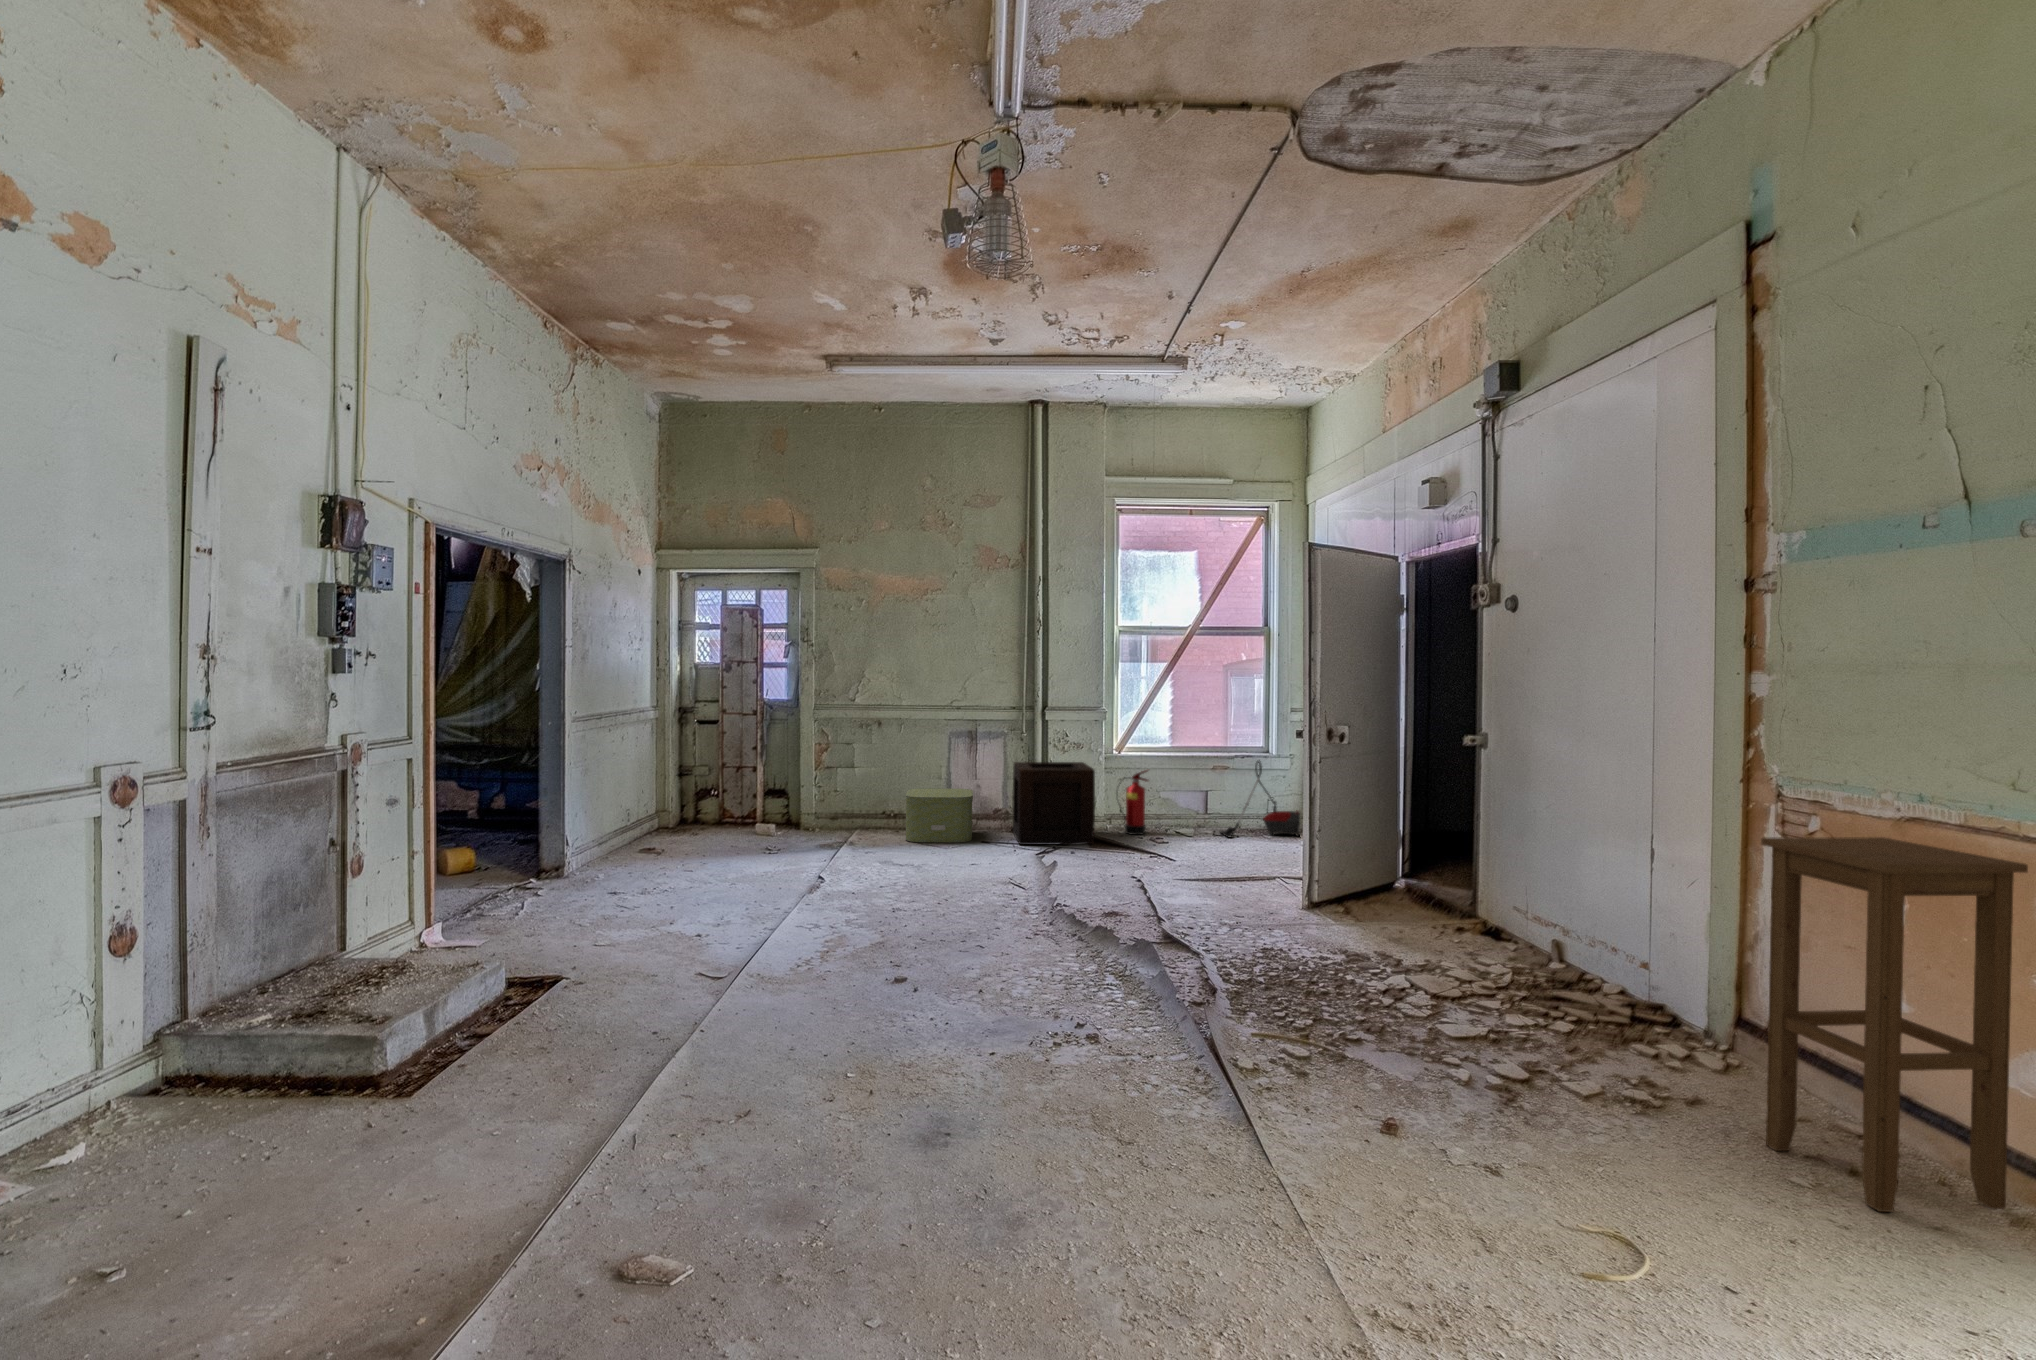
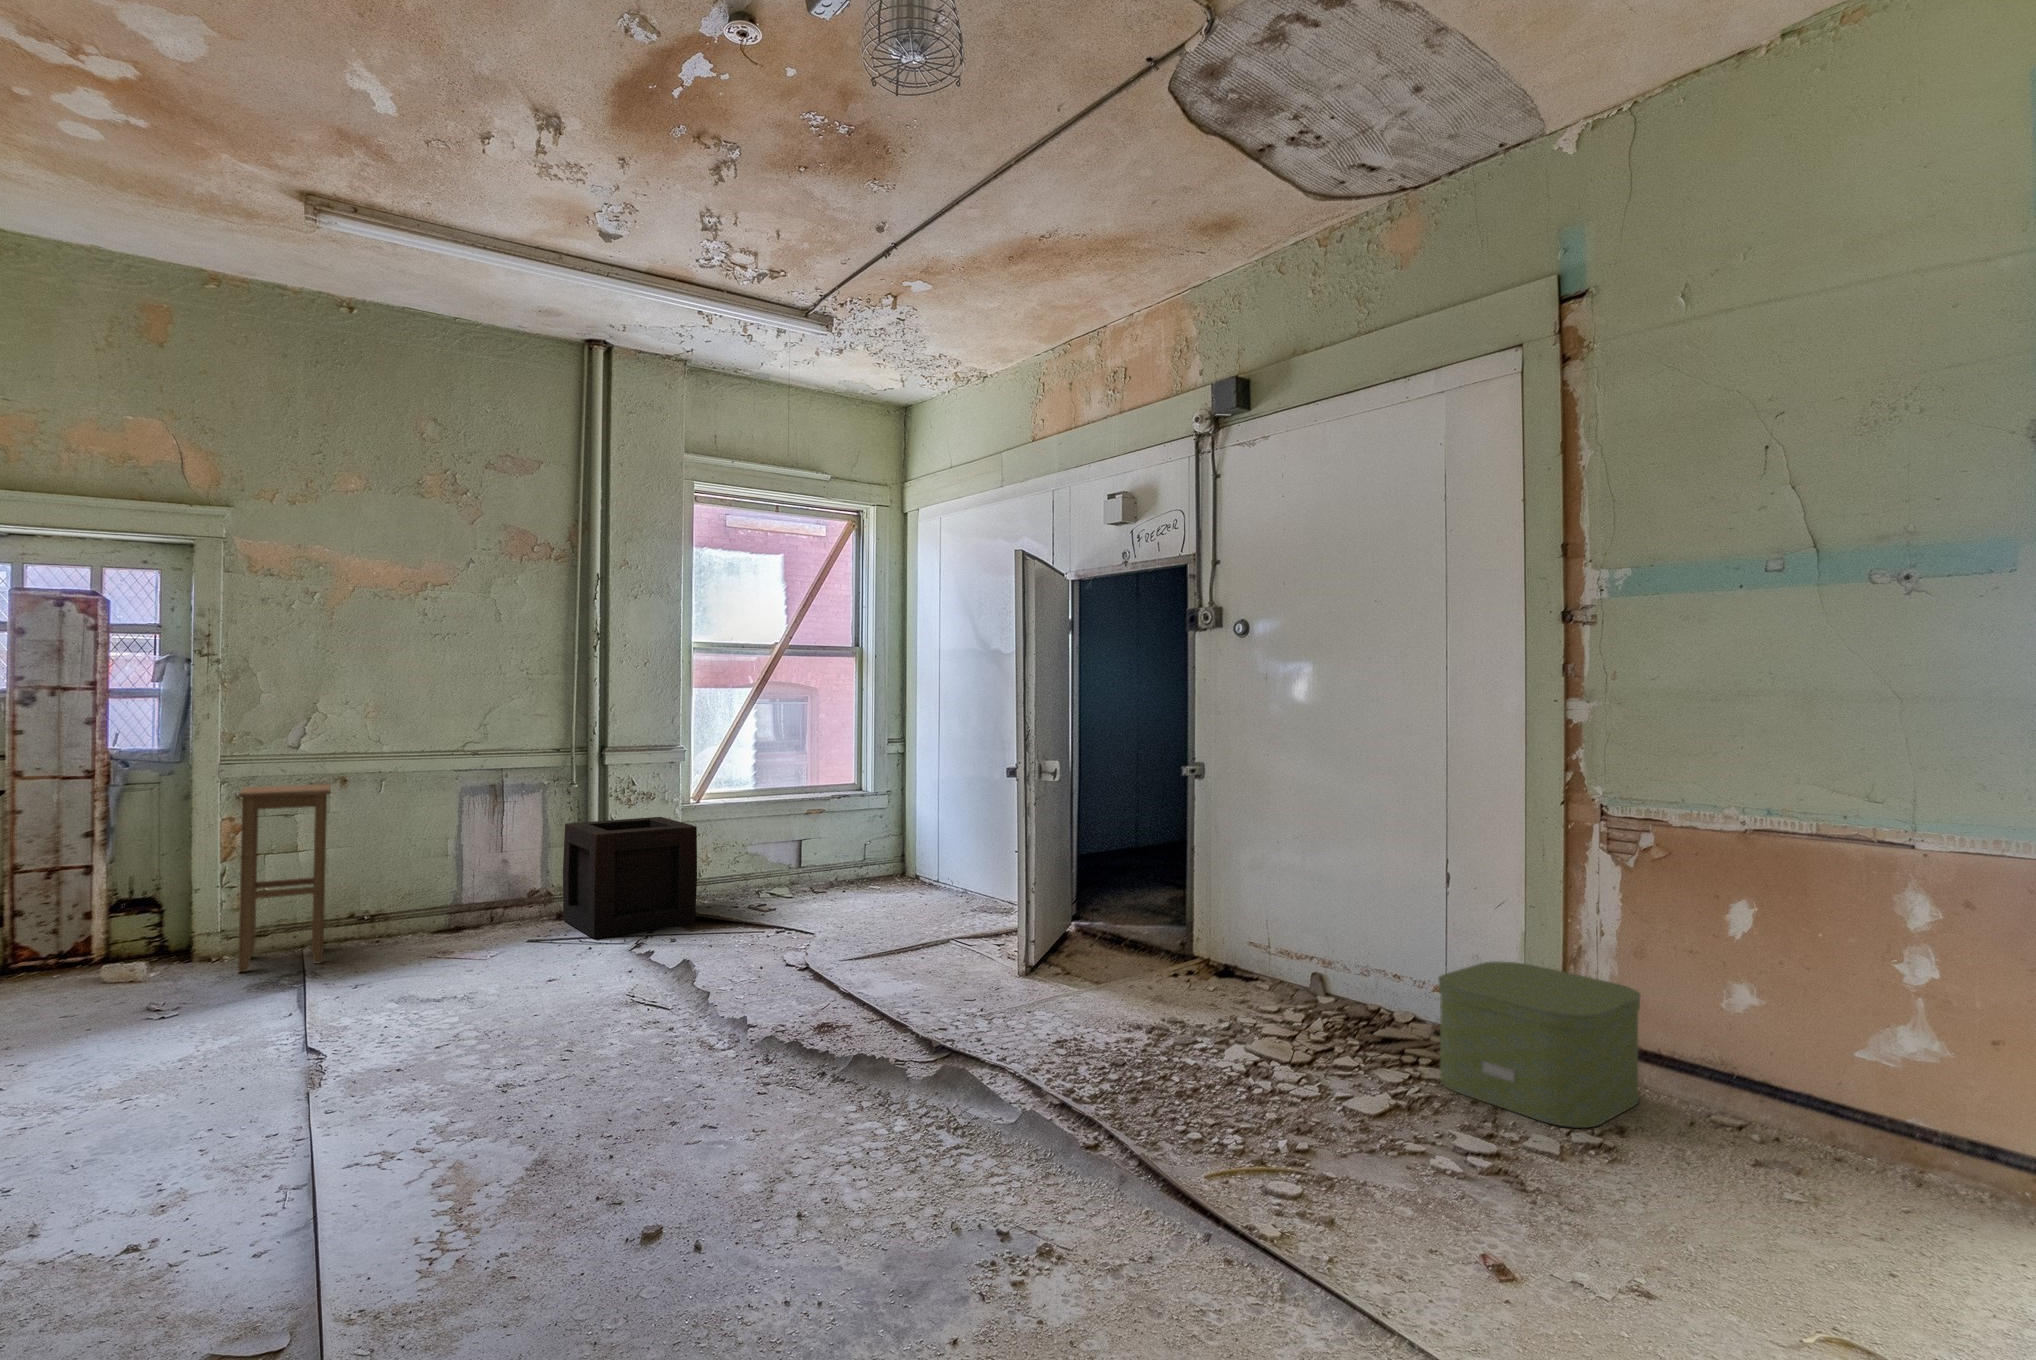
vacuum cleaner: present [1220,760,1300,837] -> none [829,800,931,894]
fire extinguisher: present [1120,770,1148,835] -> none [703,820,752,904]
storage box: present [906,788,973,842] -> present [1438,961,1641,1128]
stool: present [1761,837,2028,1212] -> present [238,784,331,972]

